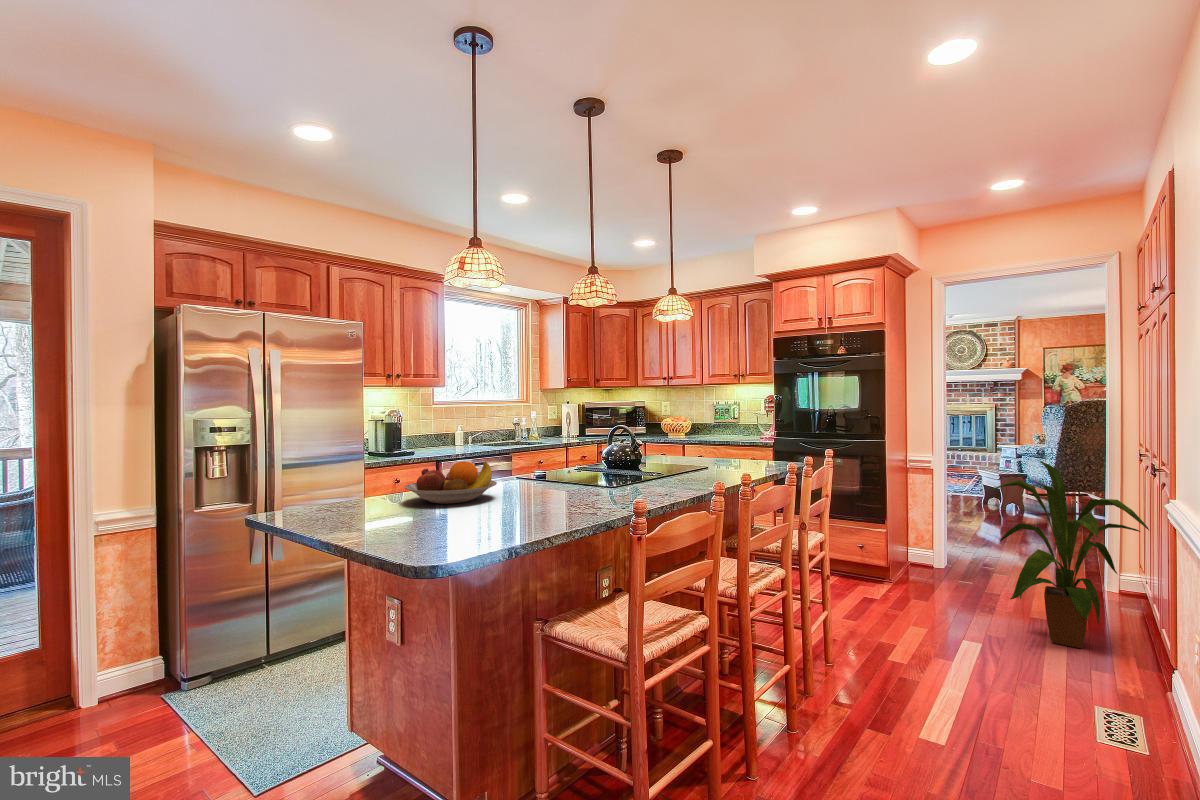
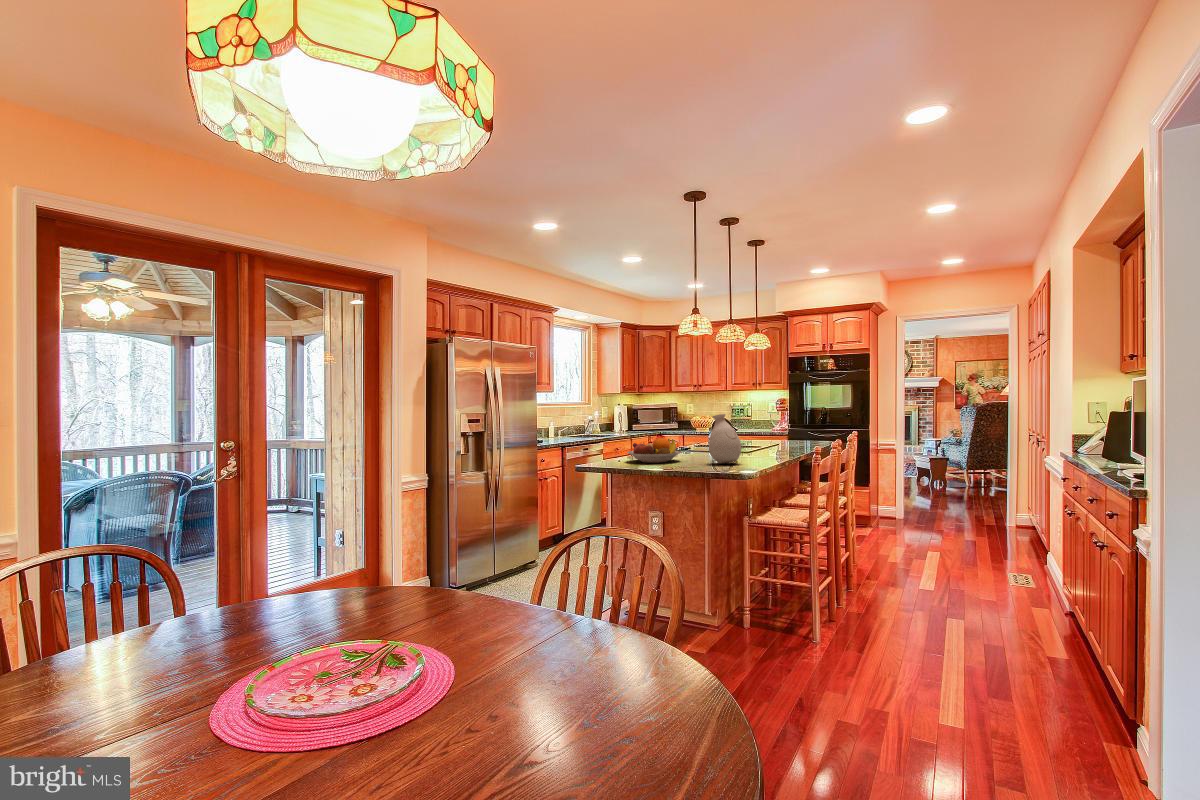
vase: none [510,424,566,511] -> present [709,414,741,464]
house plant: present [989,461,1149,648] -> none [942,440,1038,554]

